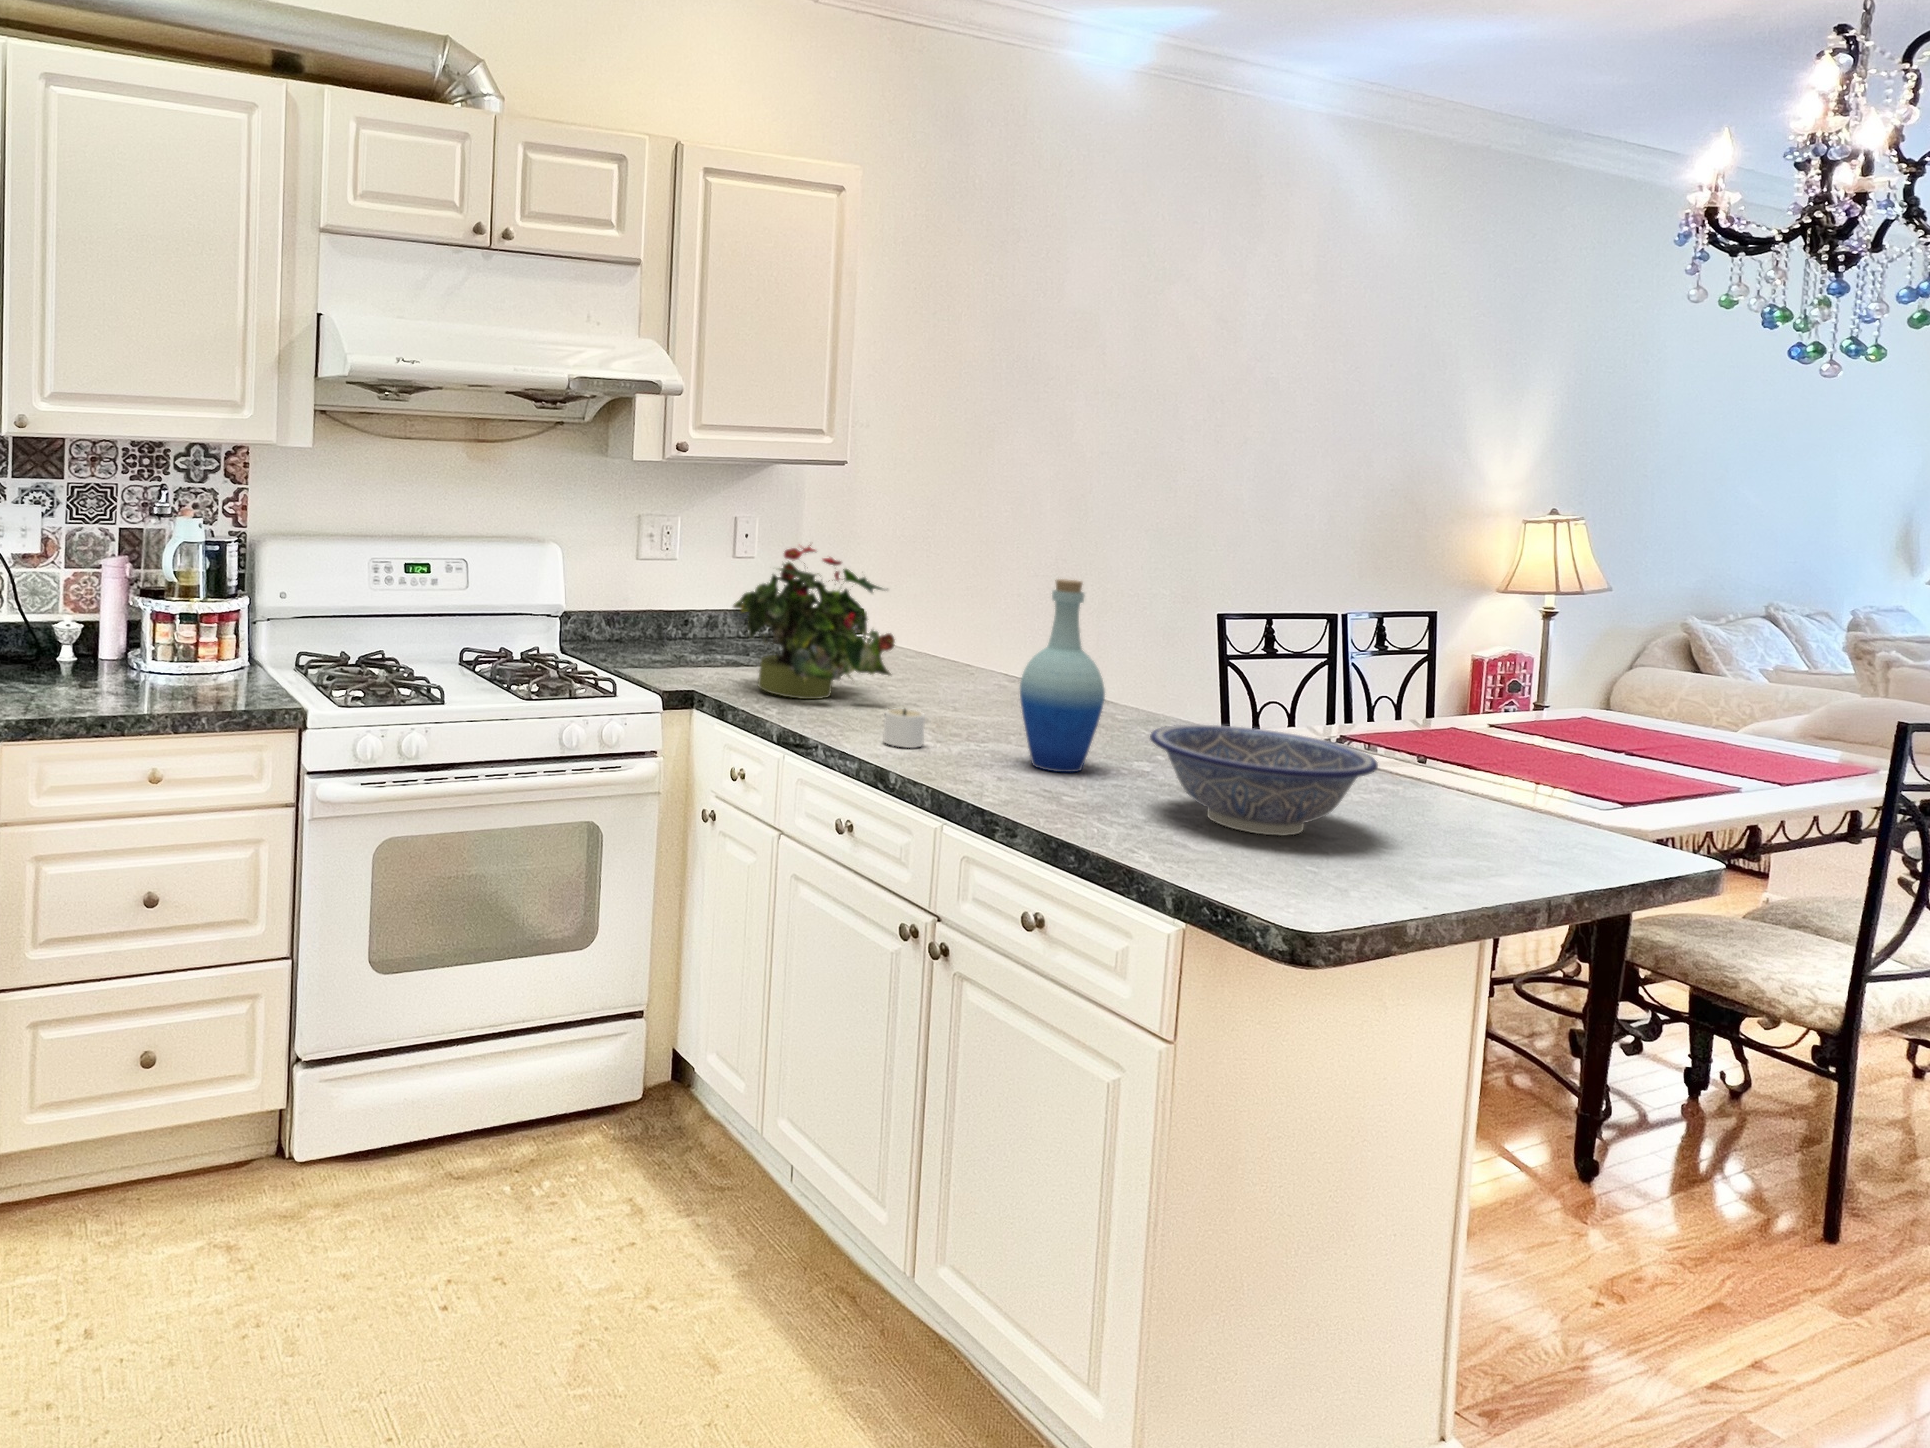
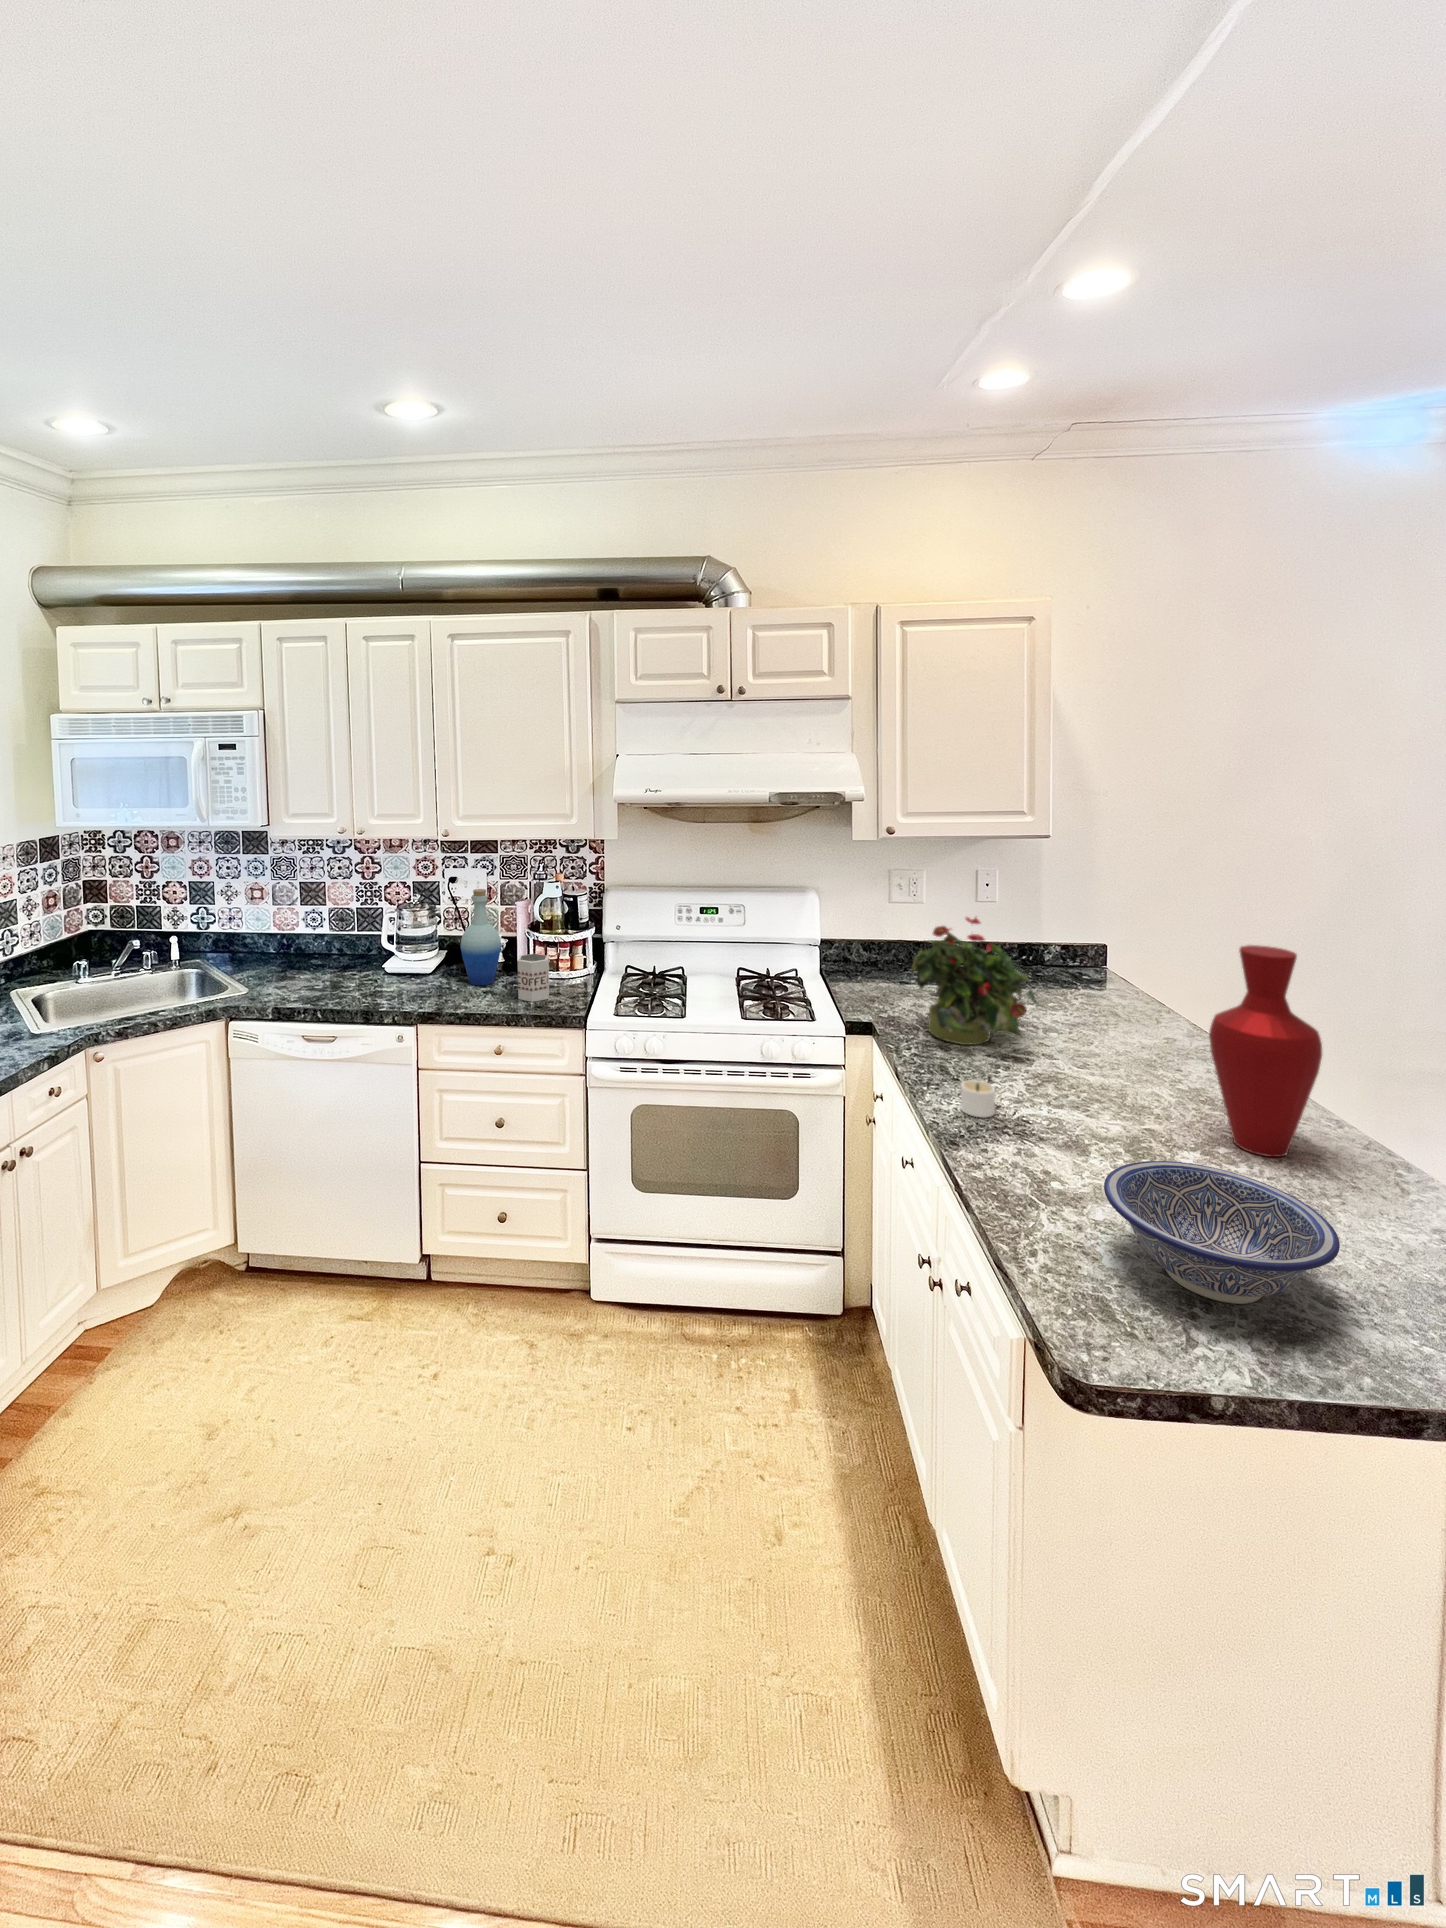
vase: none [1121,528,1226,748] -> present [1209,945,1322,1157]
bottle: present [1020,579,1105,772] -> present [460,889,501,985]
mug: none [160,625,217,698] -> present [518,954,549,1002]

